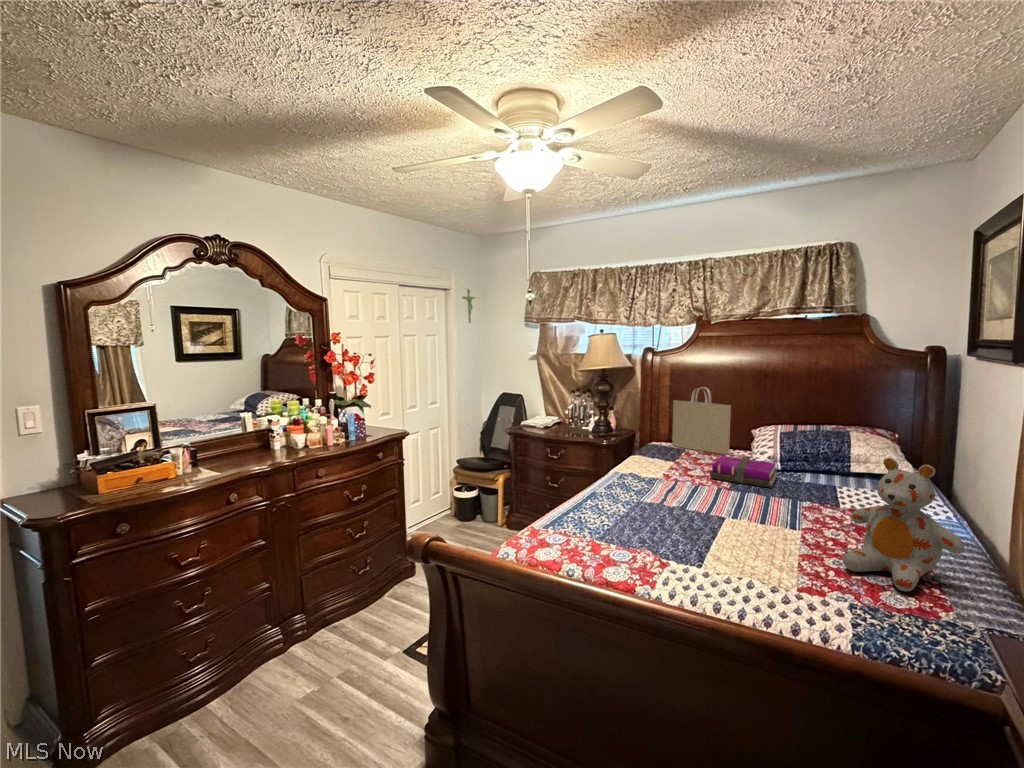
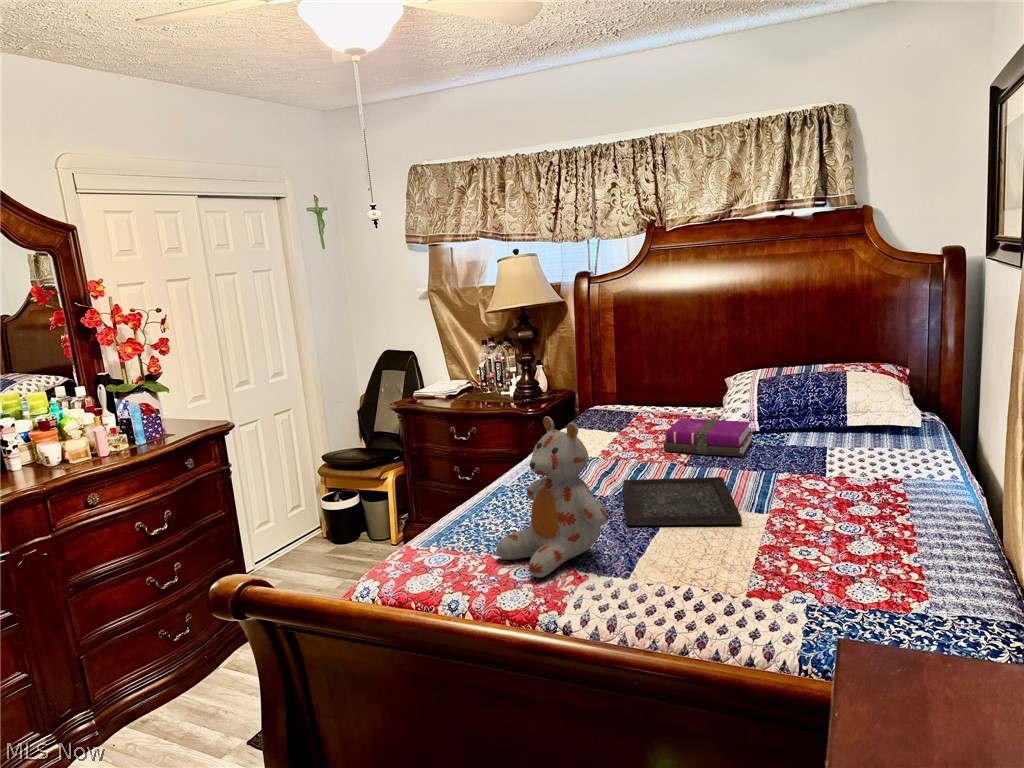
tote bag: present [672,387,731,454] -> none [619,323,696,414]
stuffed bear: present [843,458,965,592] -> present [497,416,607,578]
tray: none [684,496,782,536] -> present [623,477,742,526]

